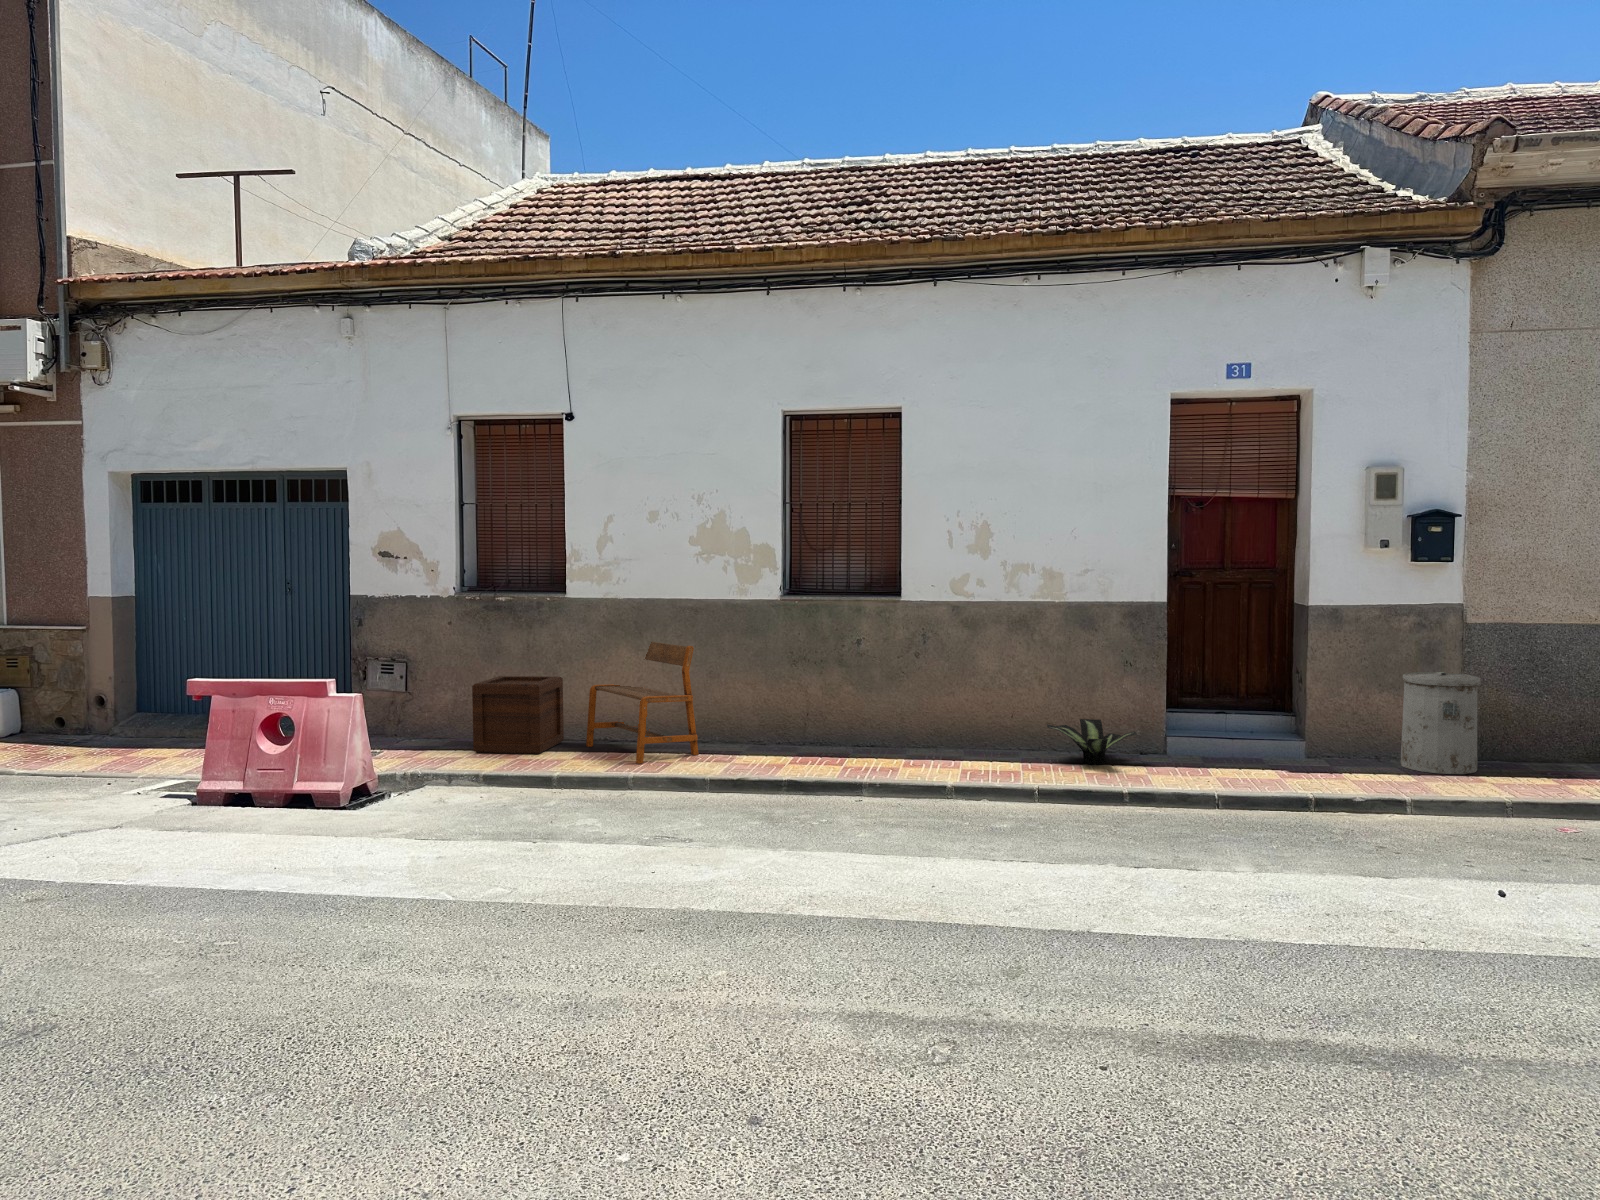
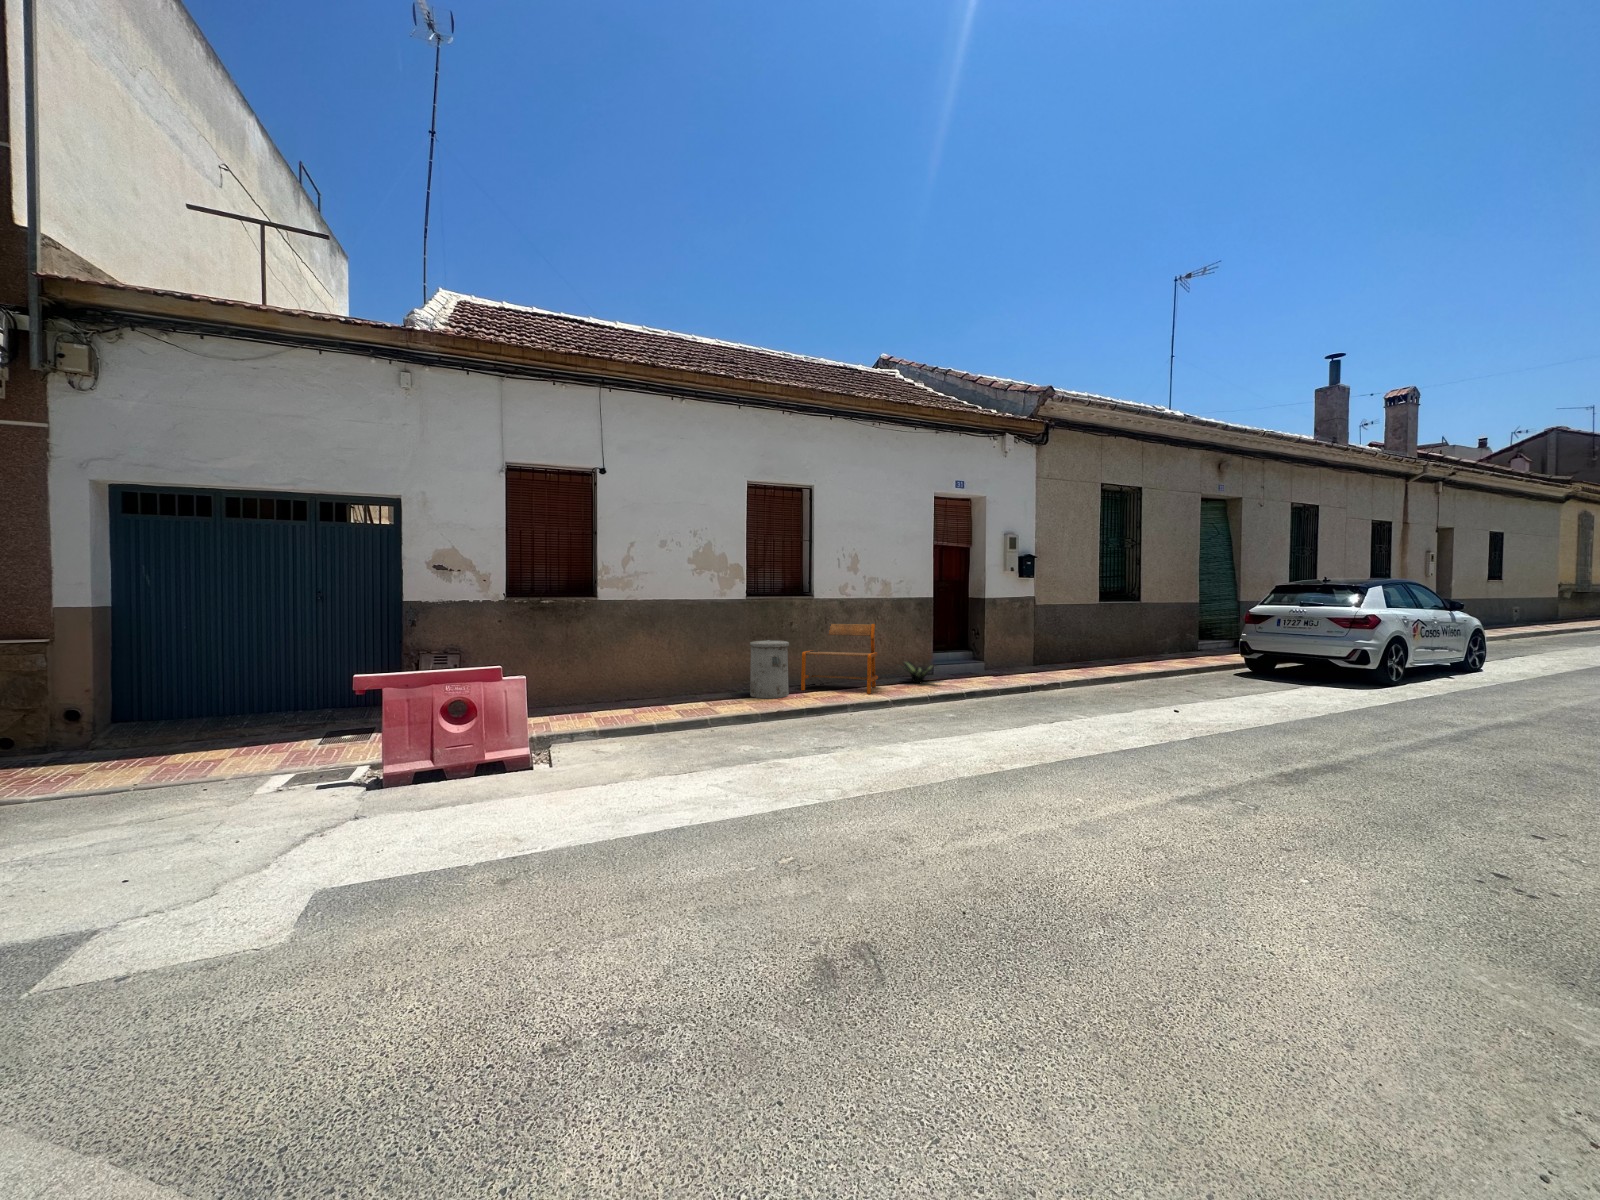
bench: present [586,642,699,764] -> present [801,624,878,694]
trash can: present [1401,672,1481,774] -> present [750,640,789,698]
wooden crate: present [472,676,564,754] -> none [545,658,605,719]

